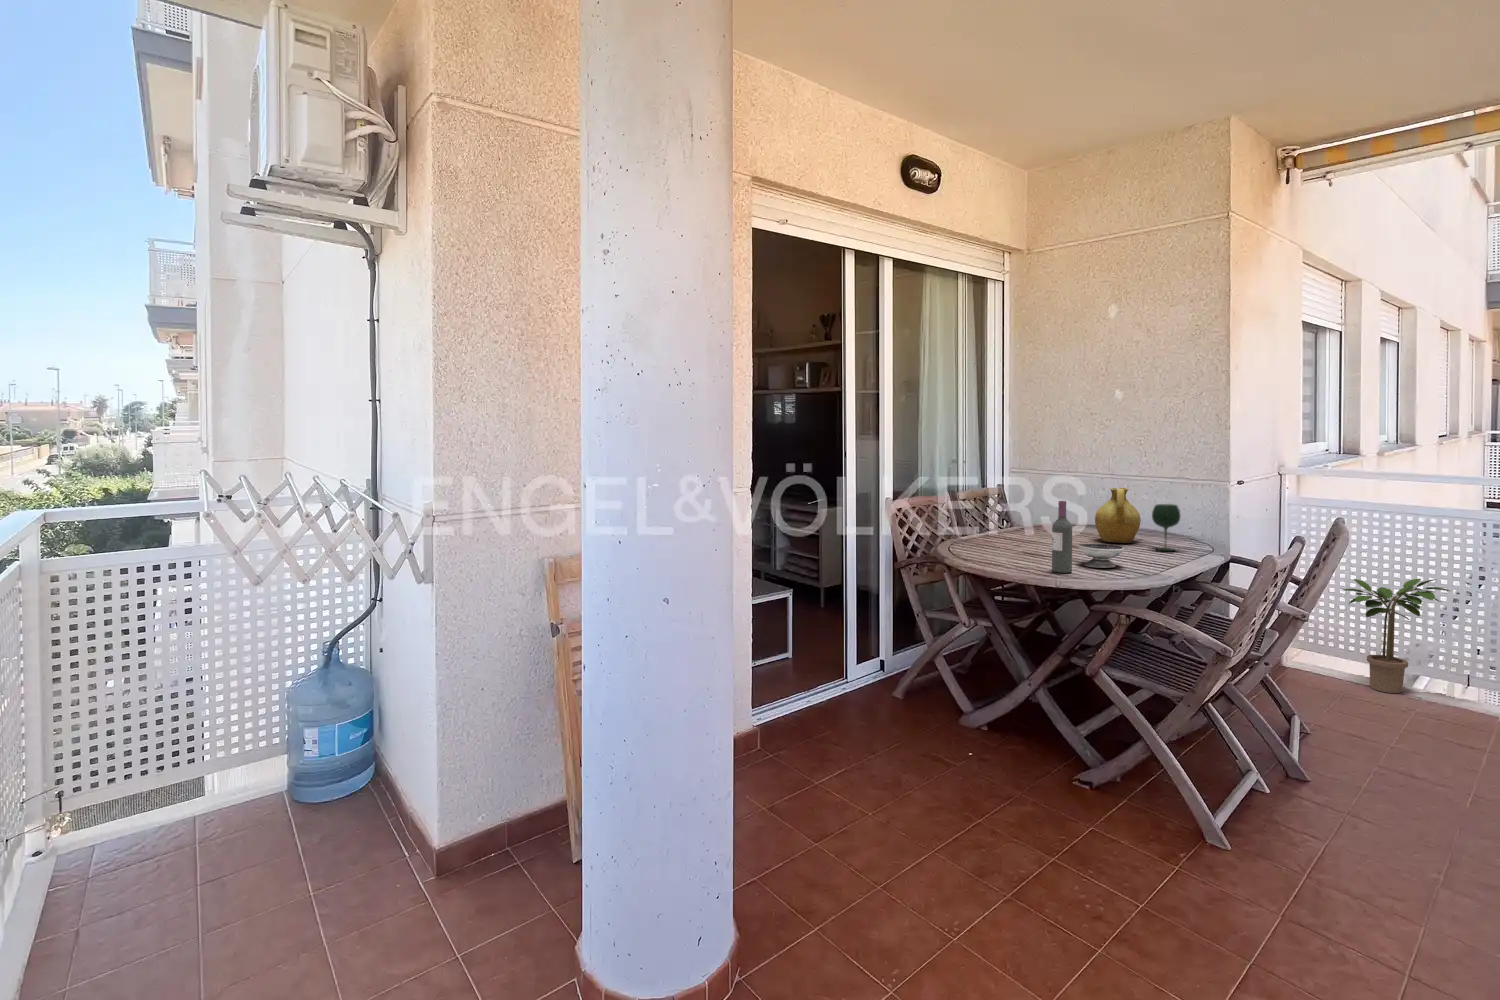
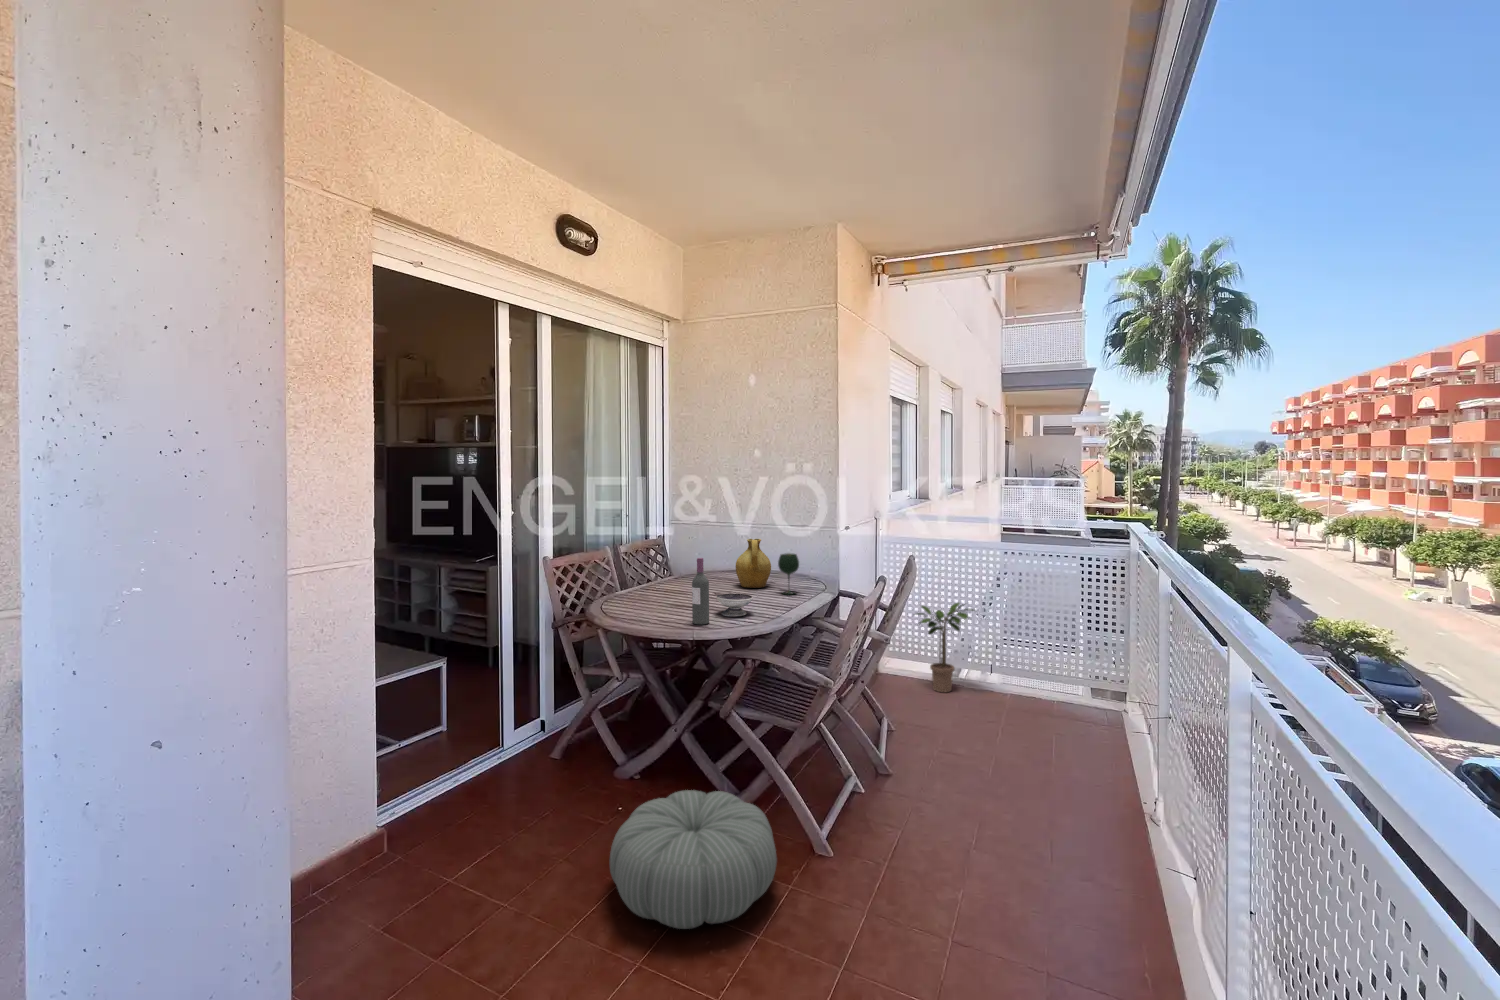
pouf: none [970,742,1165,881] -> present [610,790,777,929]

